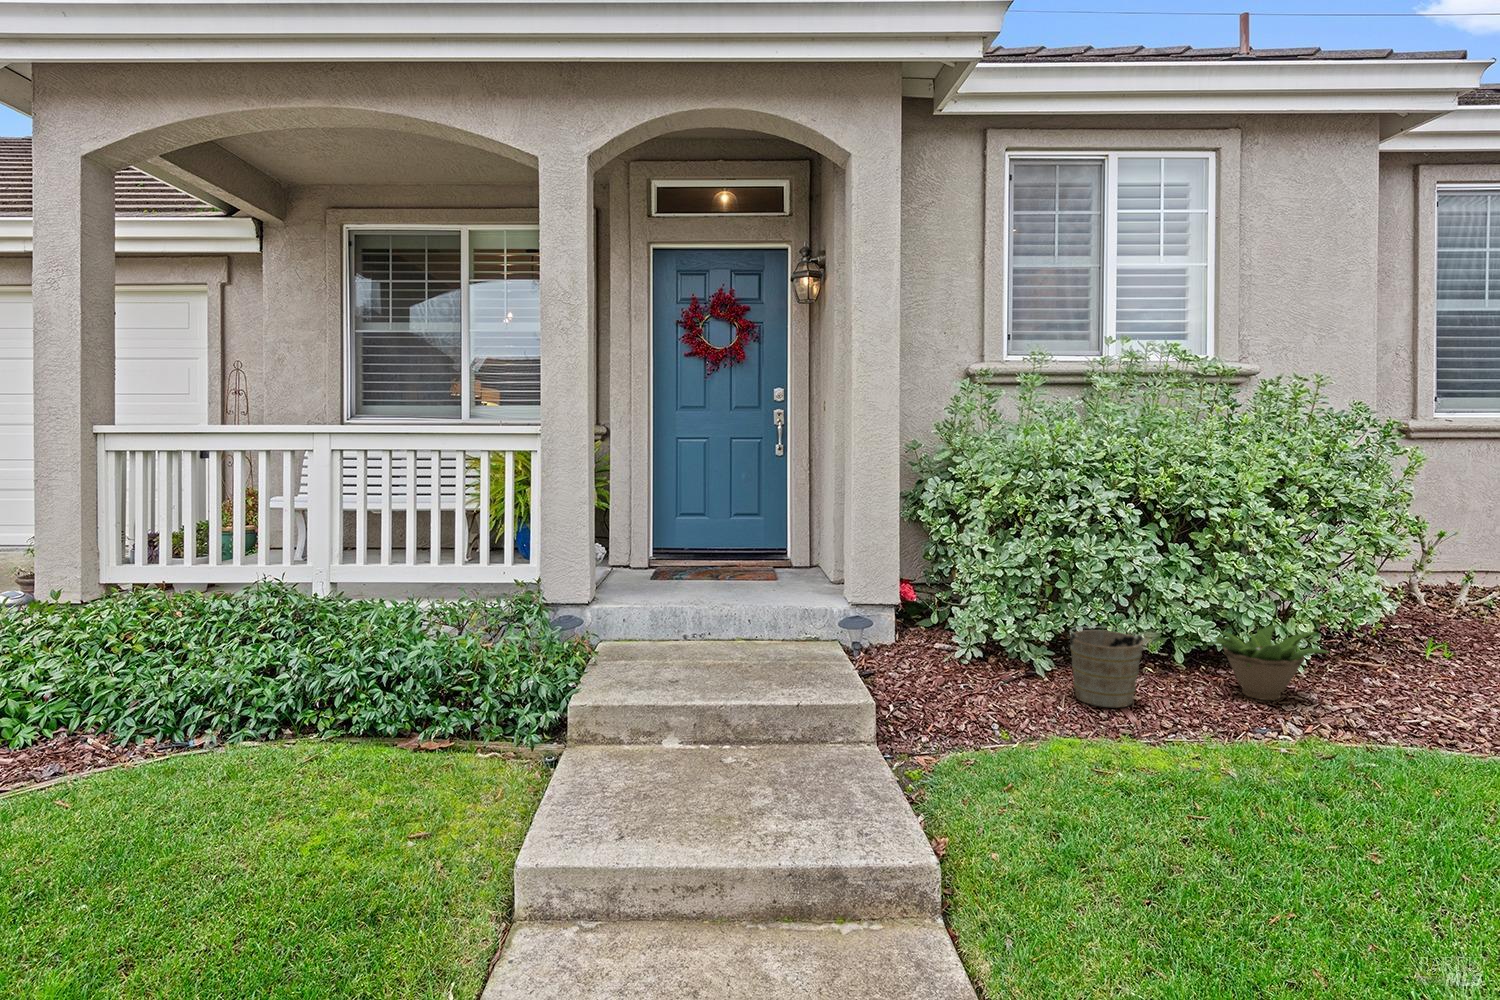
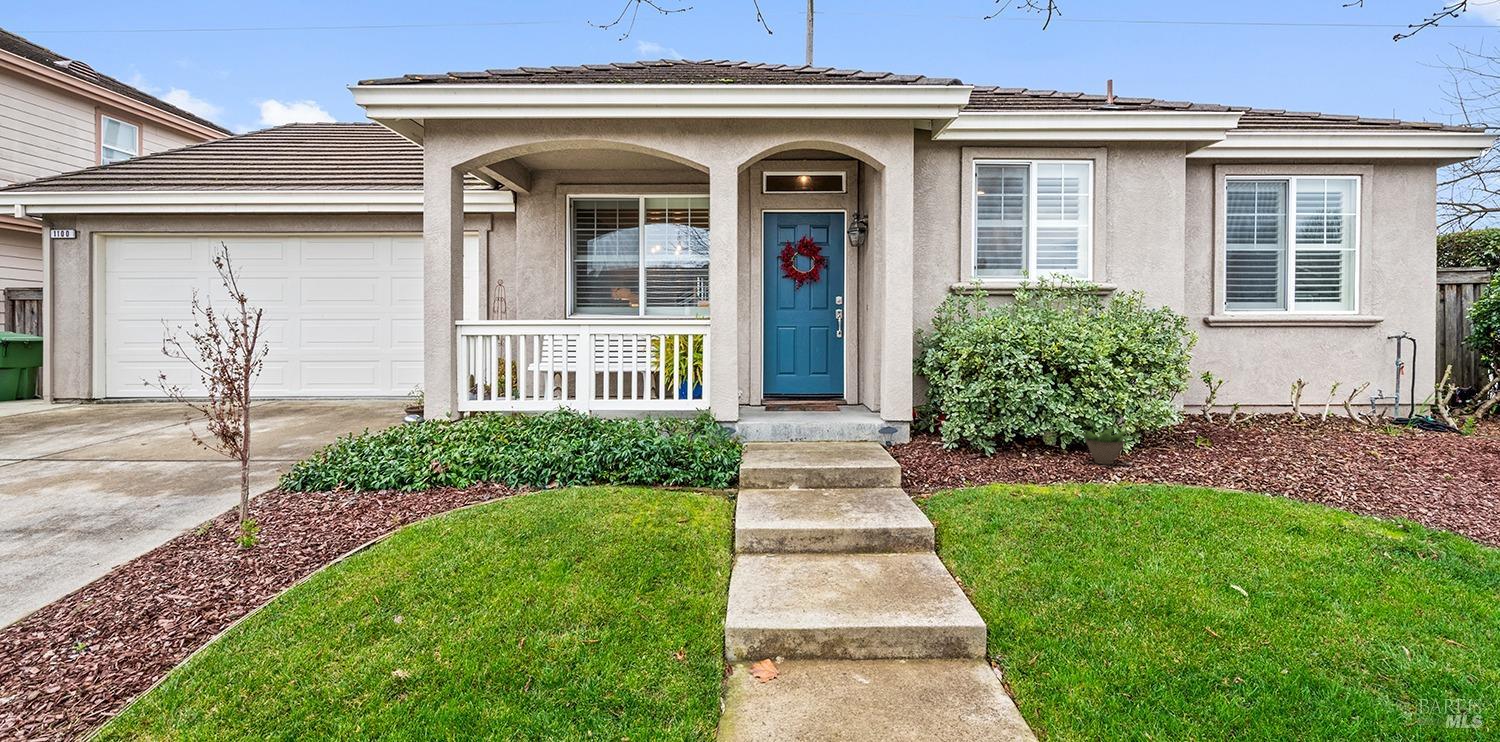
bucket: present [1069,630,1144,708] -> none [1000,428,1041,467]

